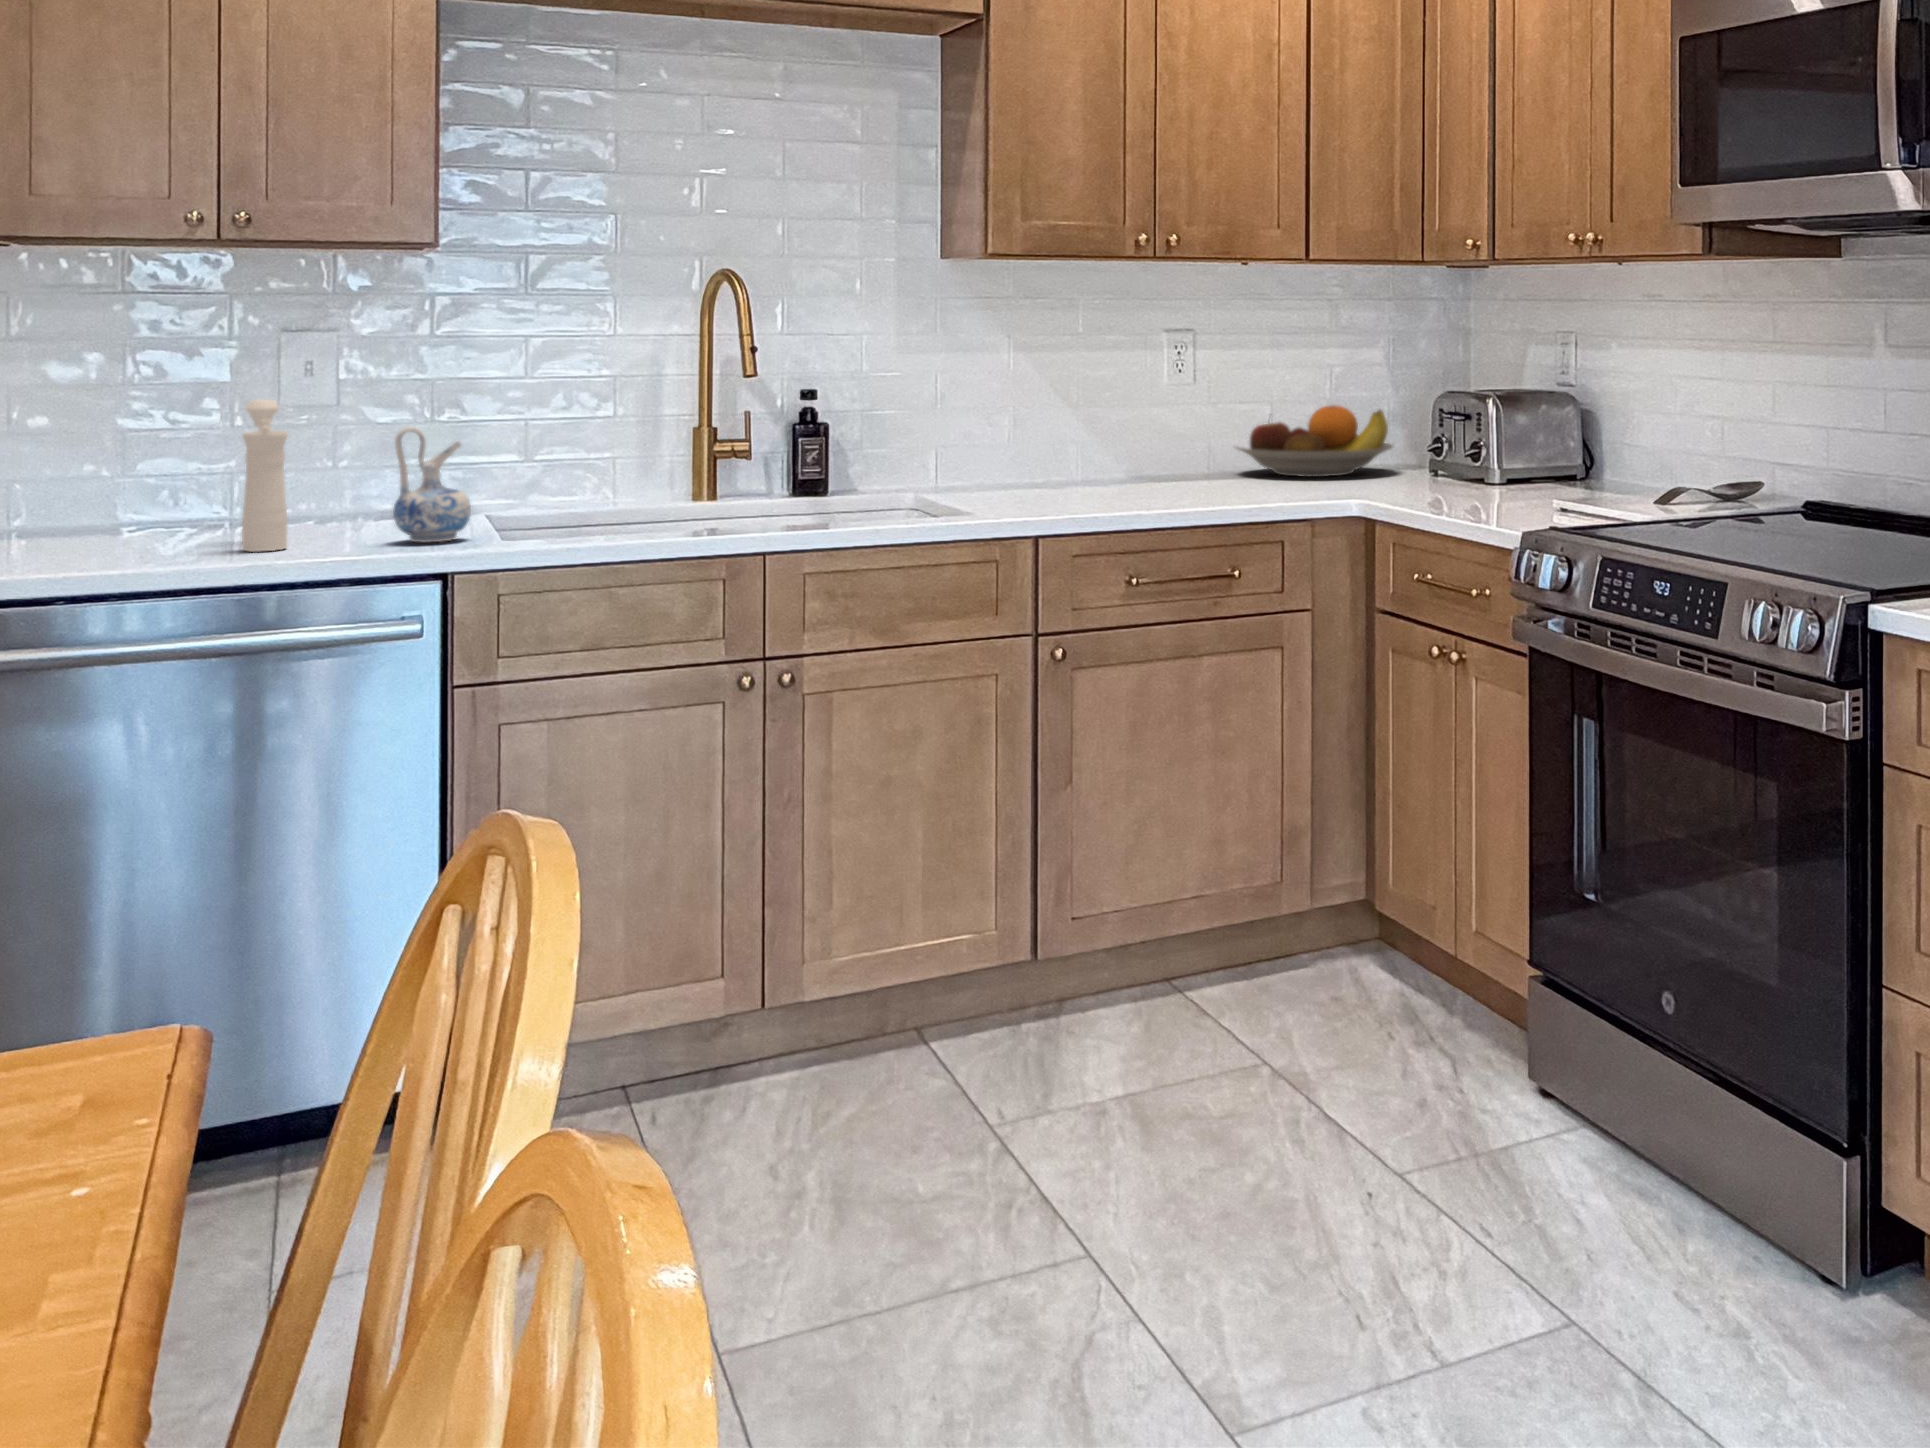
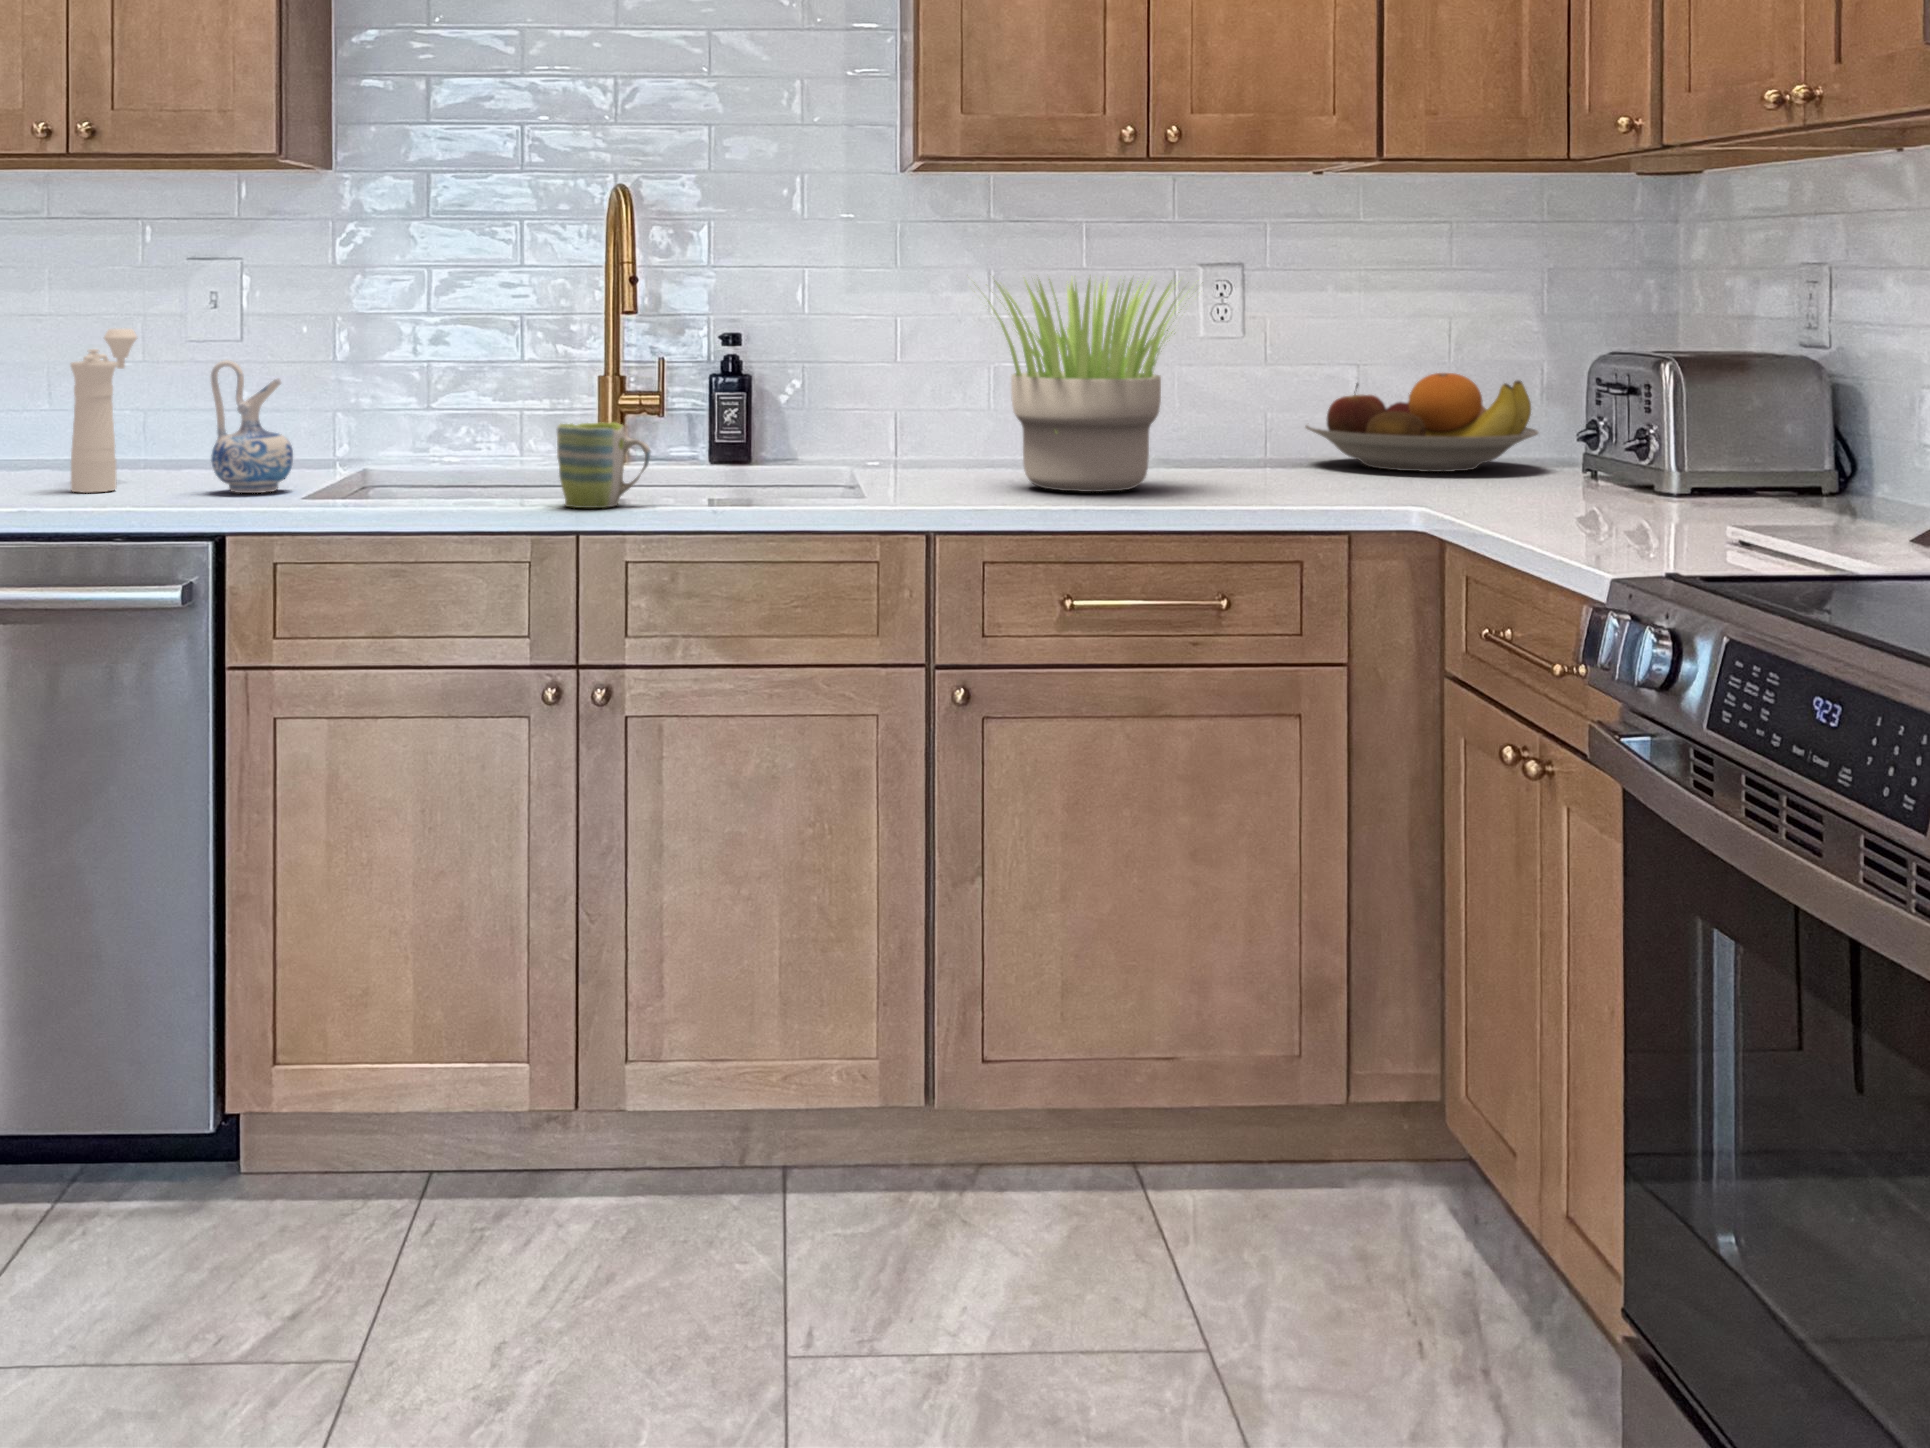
potted plant: none [1023,339,1212,502] -> present [988,277,1193,492]
mug: none [749,466,826,535] -> present [557,422,650,508]

